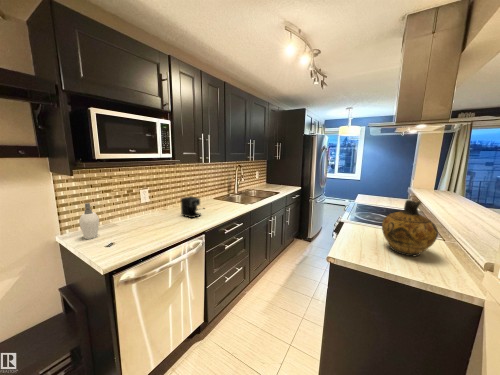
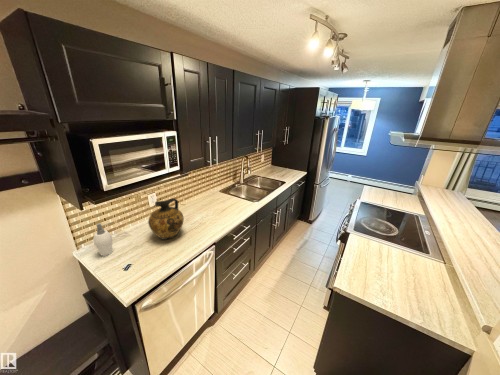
coffee maker: present [181,196,200,218] -> none [189,200,213,224]
ceramic jug: present [382,200,438,256] -> present [148,198,184,240]

